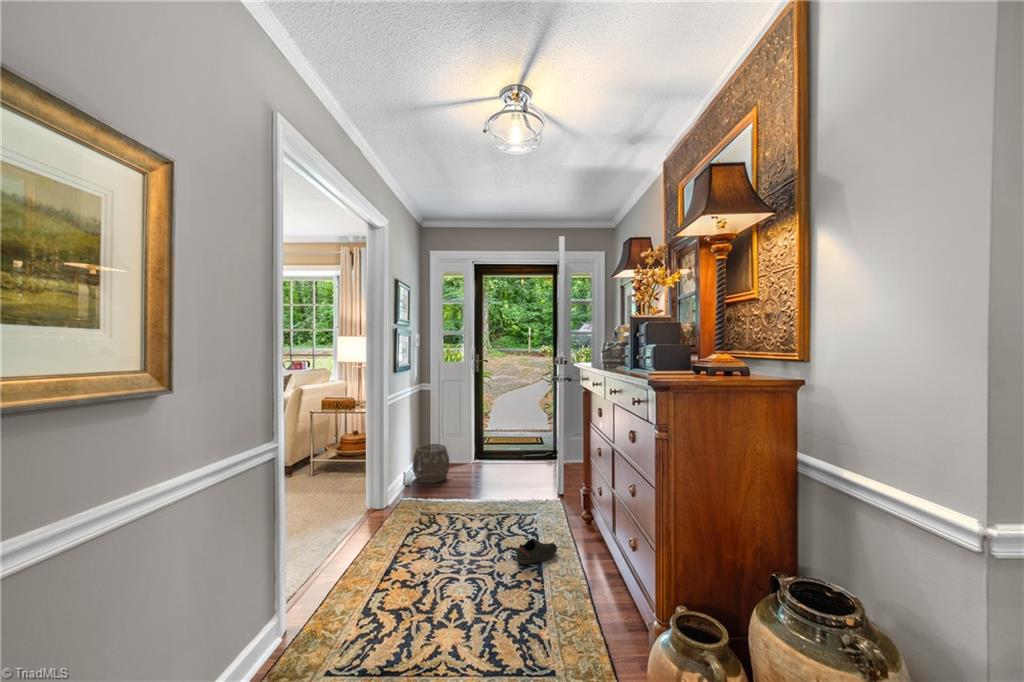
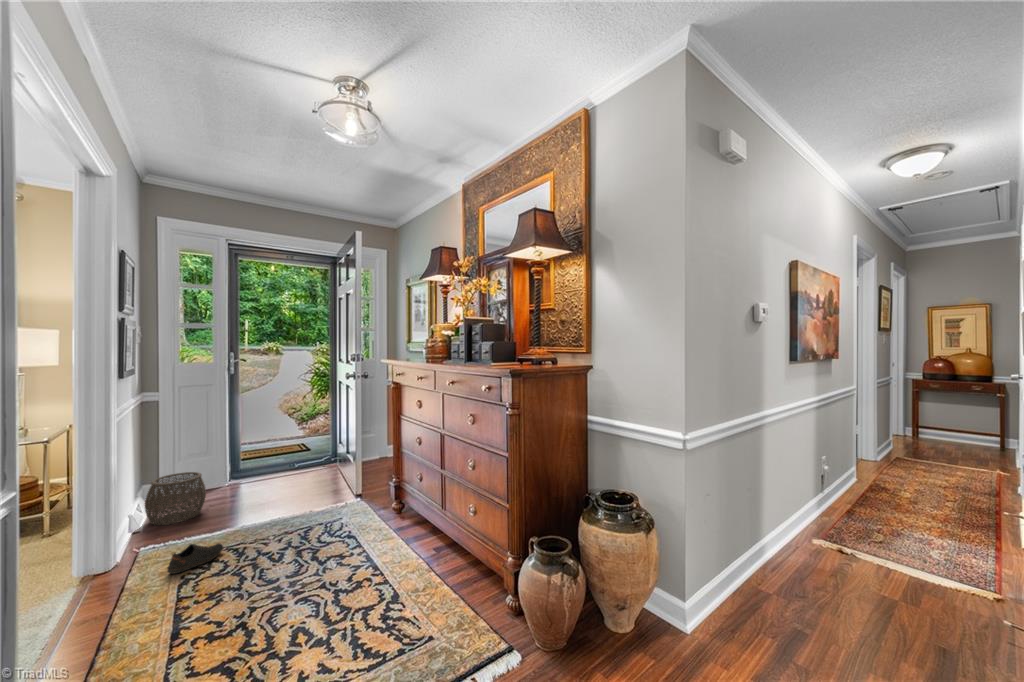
shoe: present [516,538,557,565] -> present [167,544,224,574]

